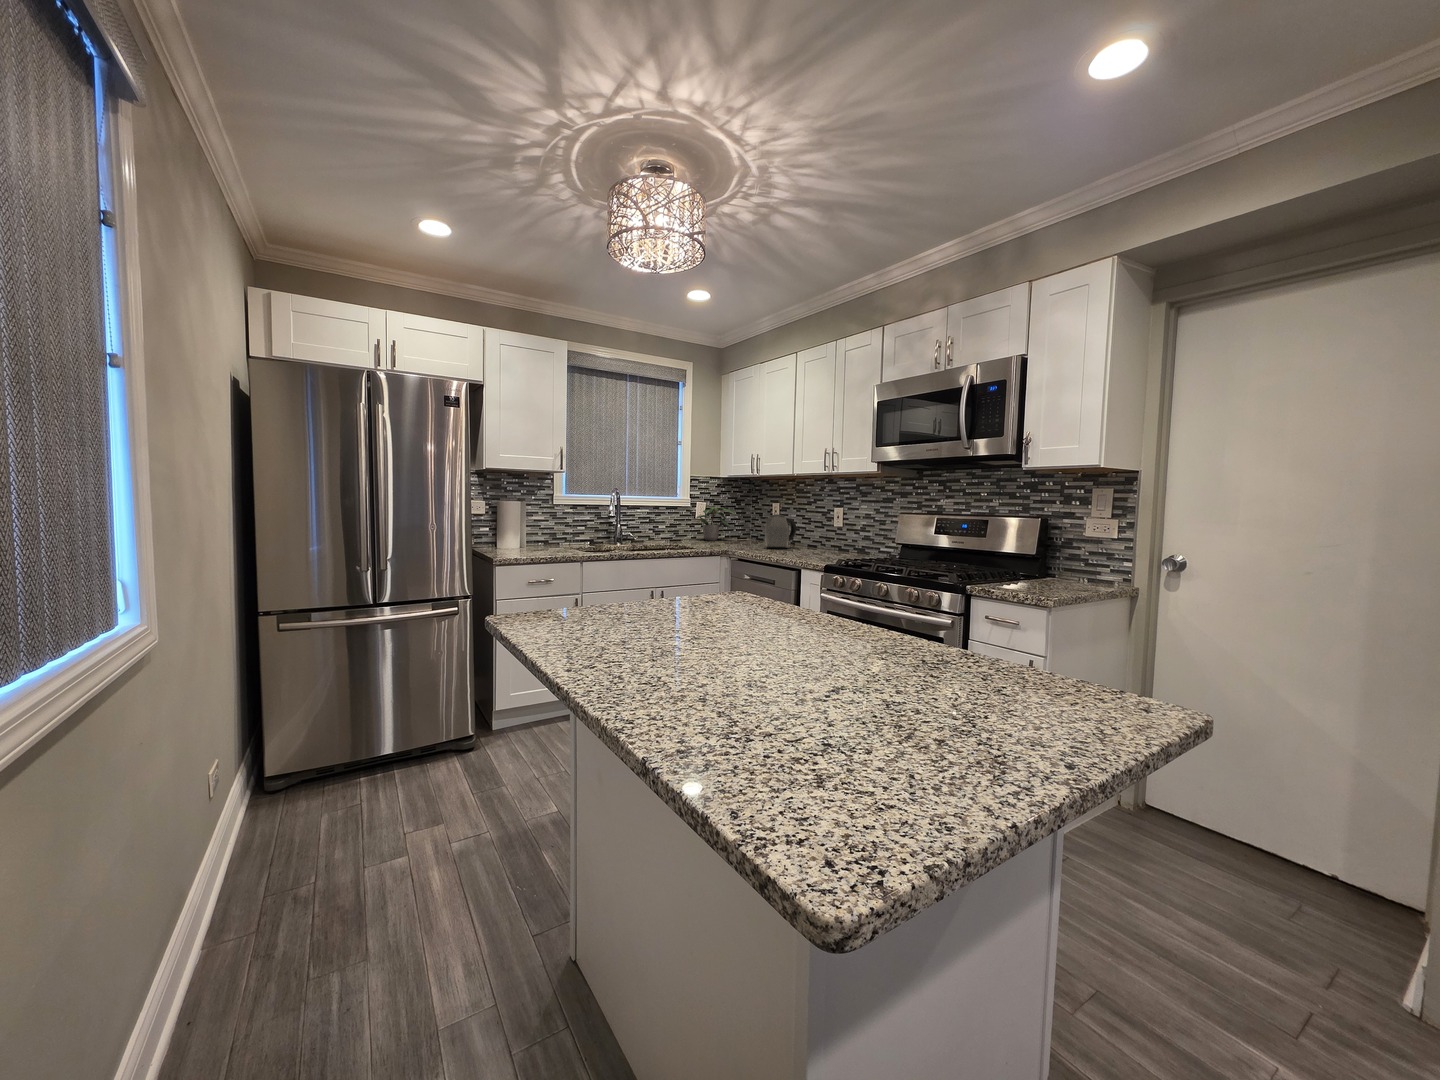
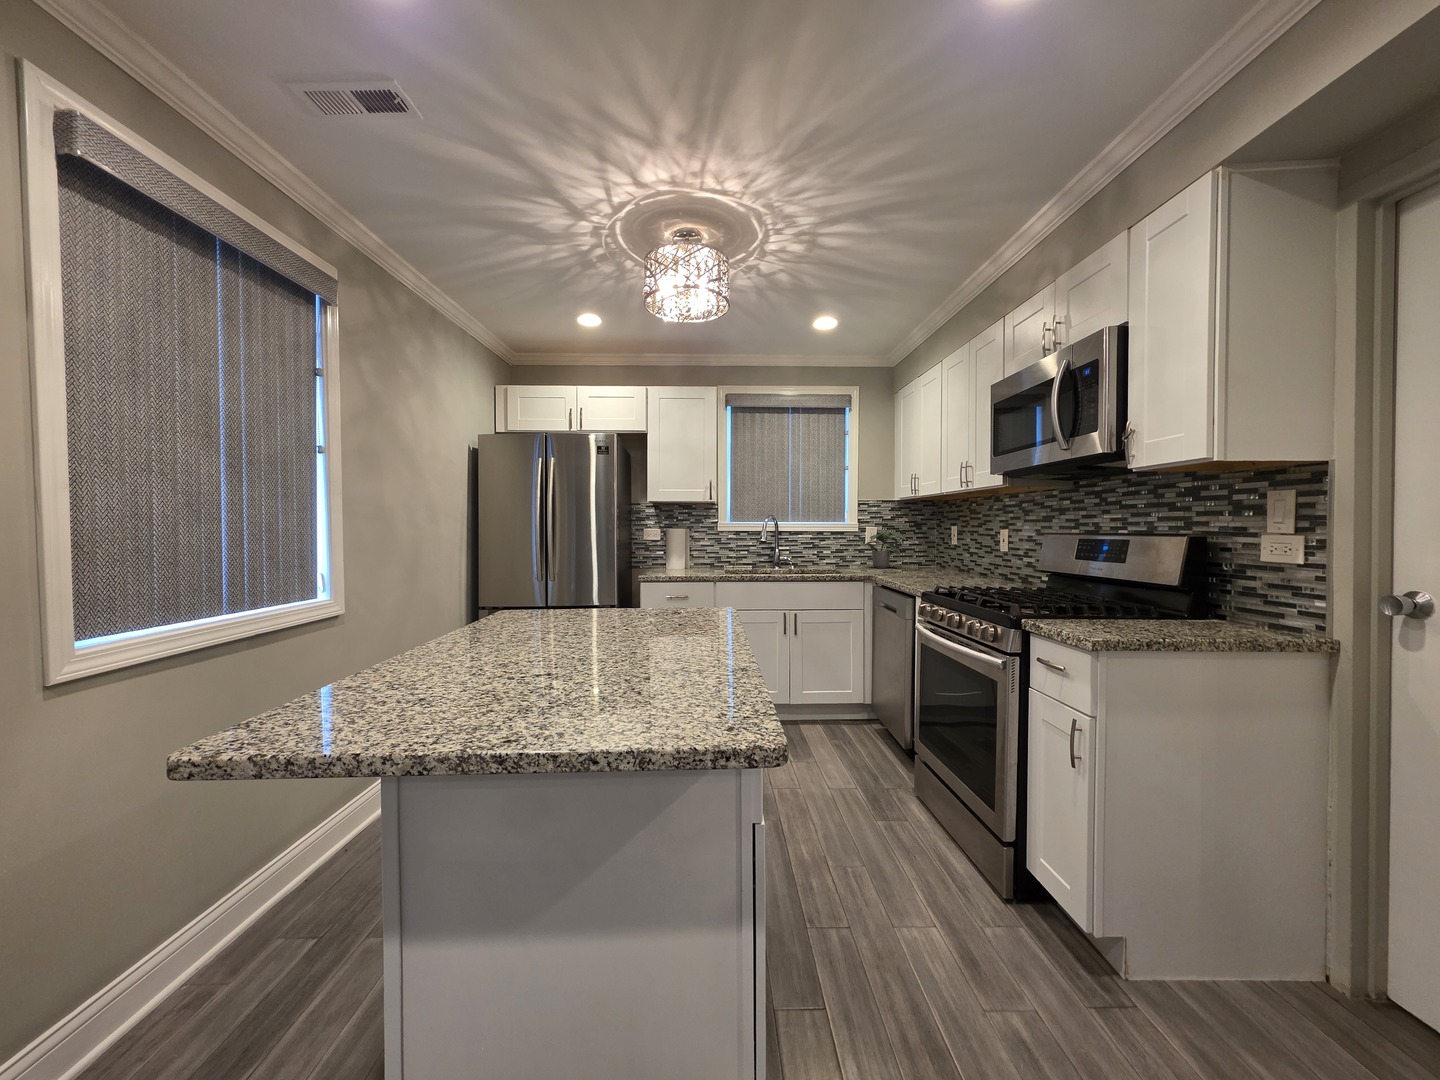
kettle: present [765,514,796,549] -> none [914,538,955,577]

